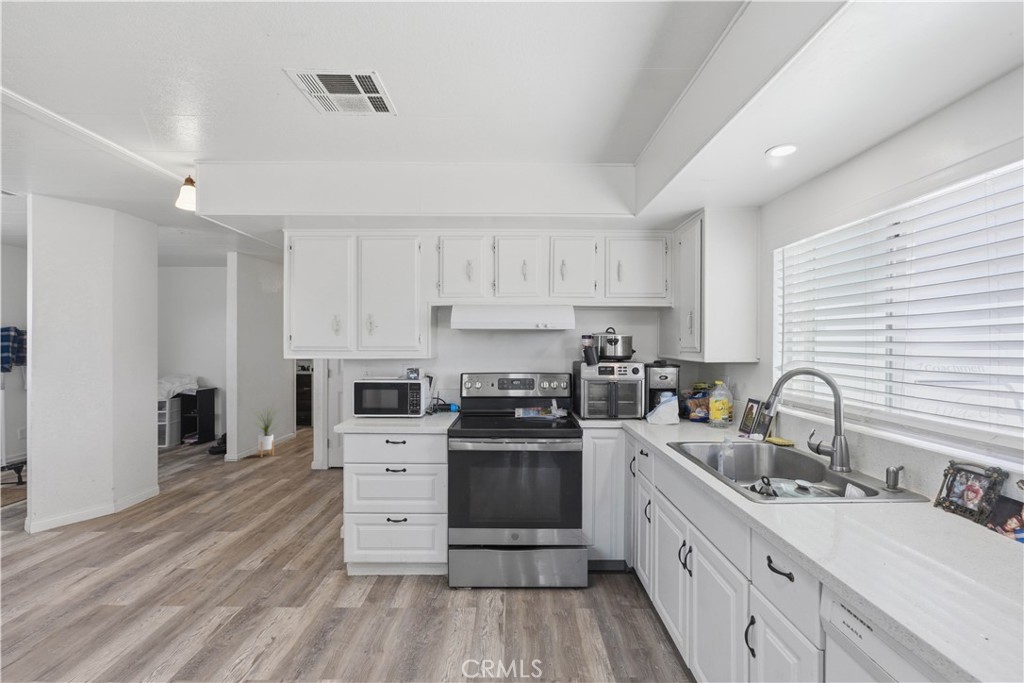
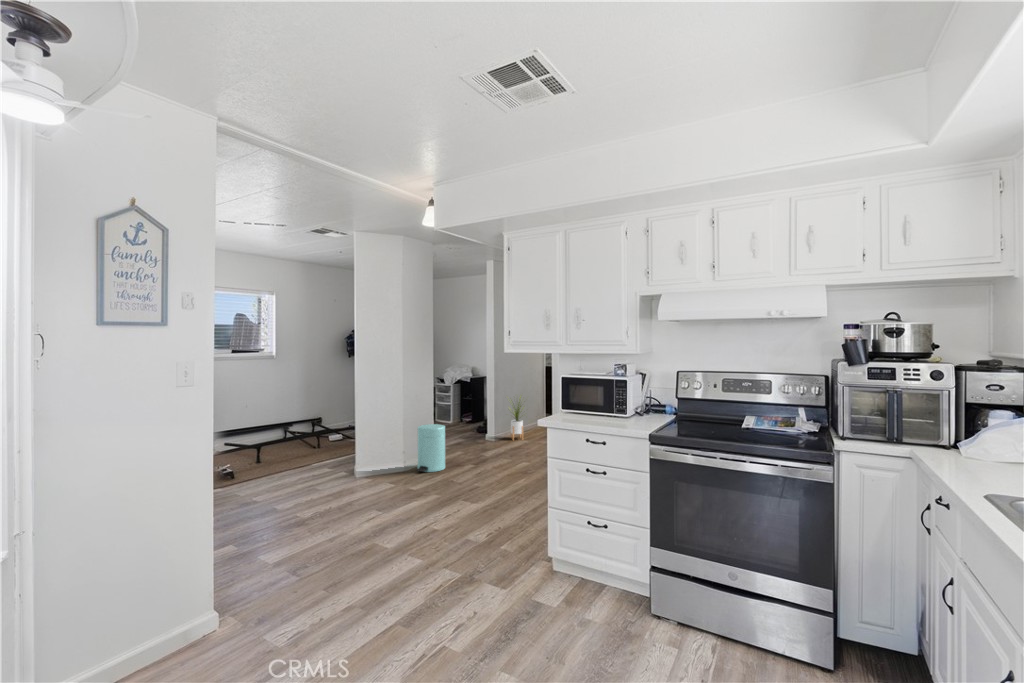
trash can: none [137,447,180,507] -> present [417,424,445,472]

